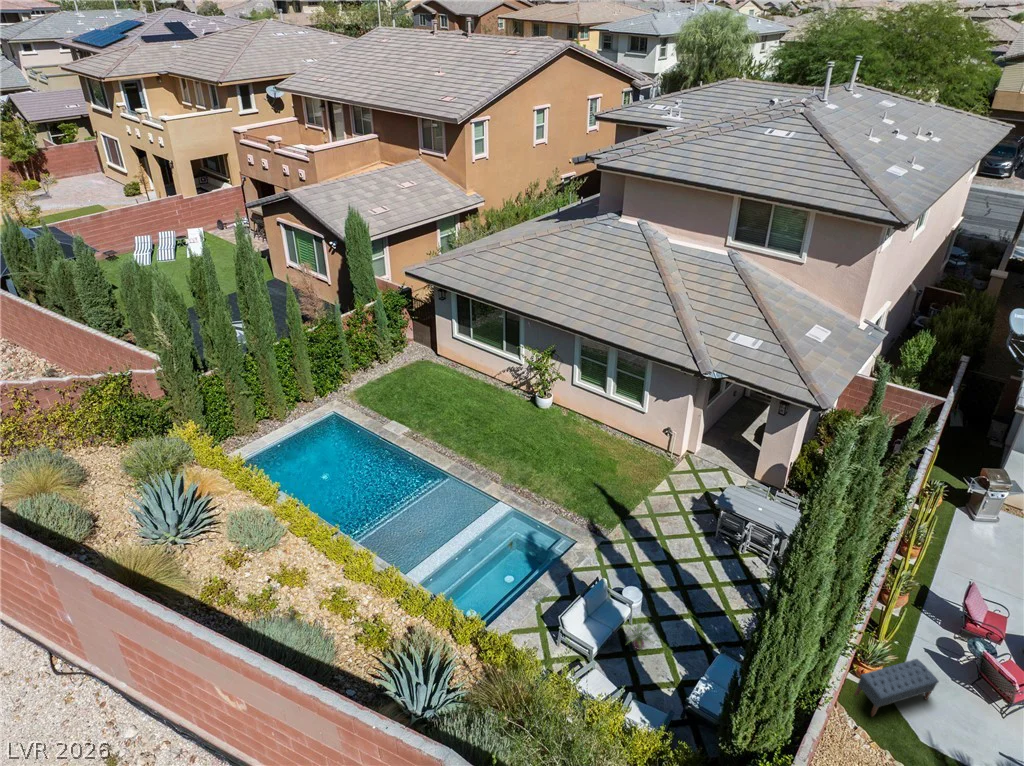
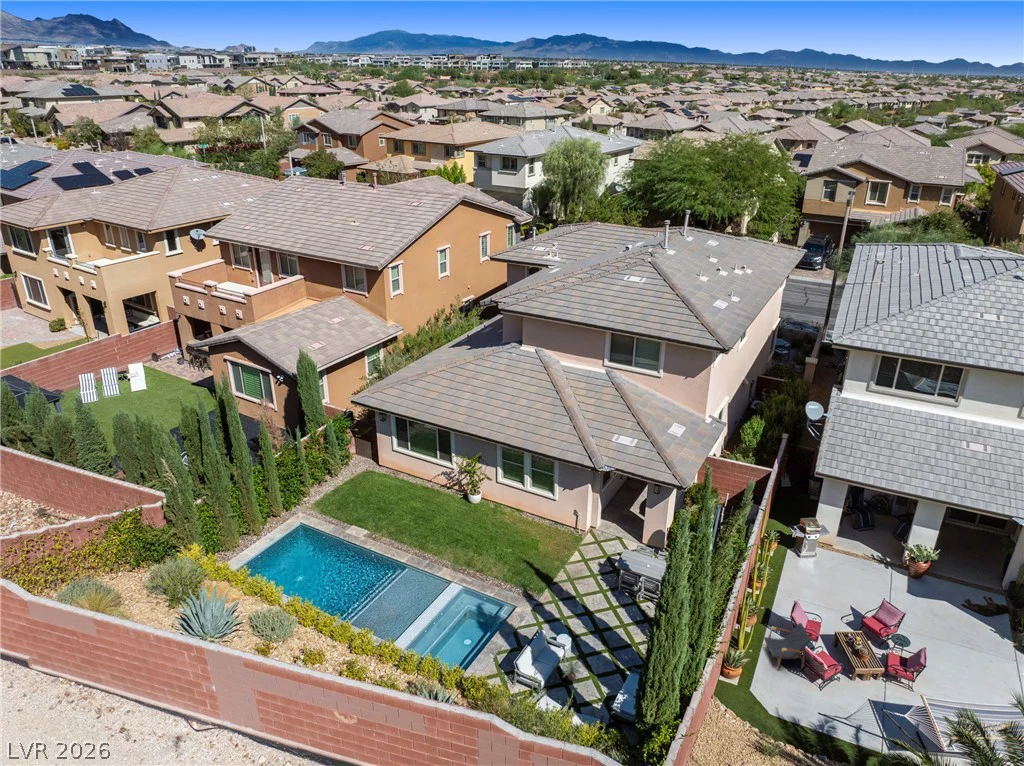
lounge chair: none [921,617,1000,681] -> present [764,623,811,670]
bench: present [854,659,939,716] -> none [723,657,775,702]

